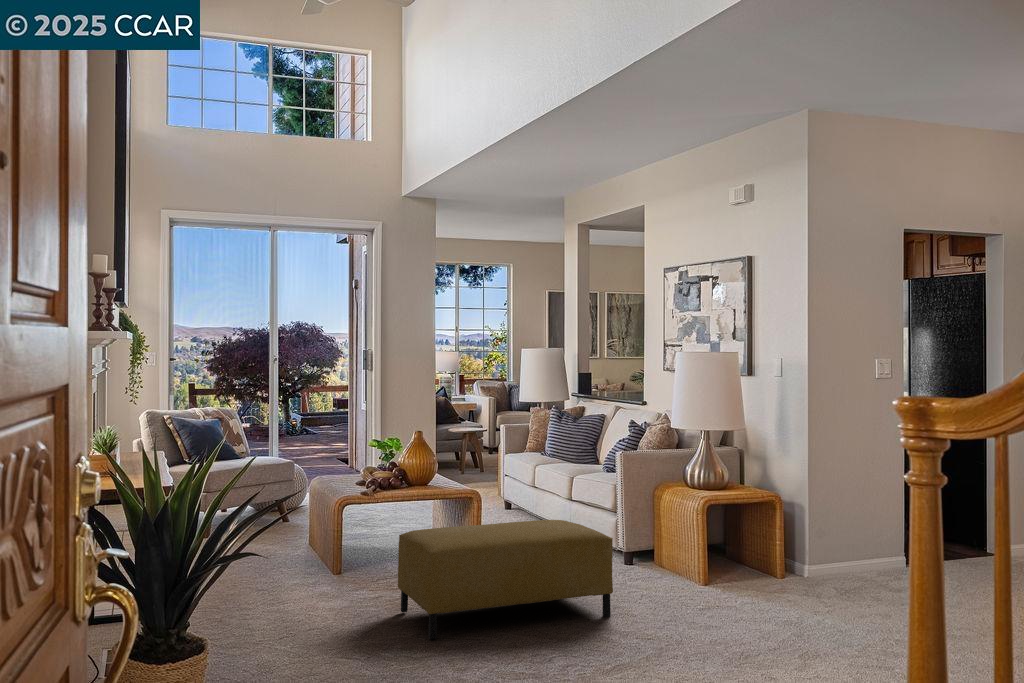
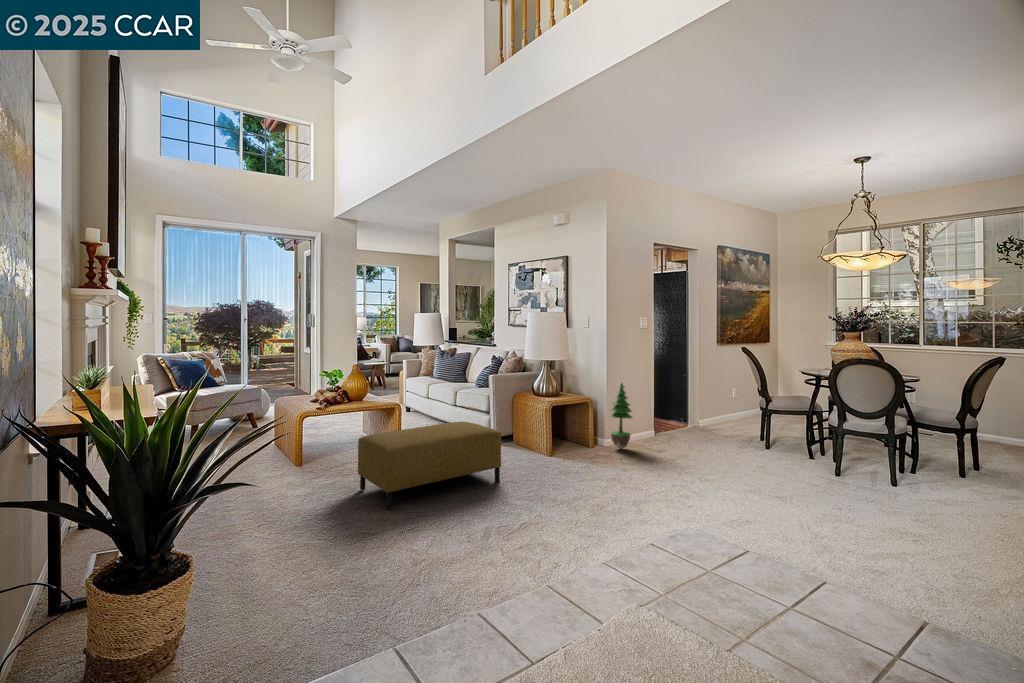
potted tree: none [817,467,861,584] -> present [610,383,632,449]

